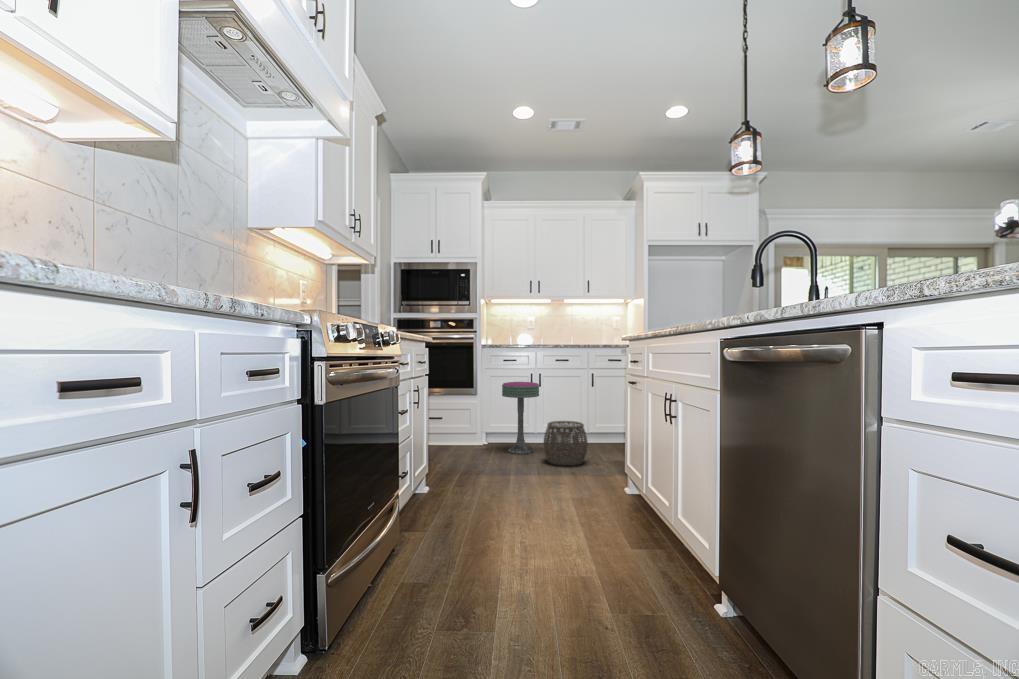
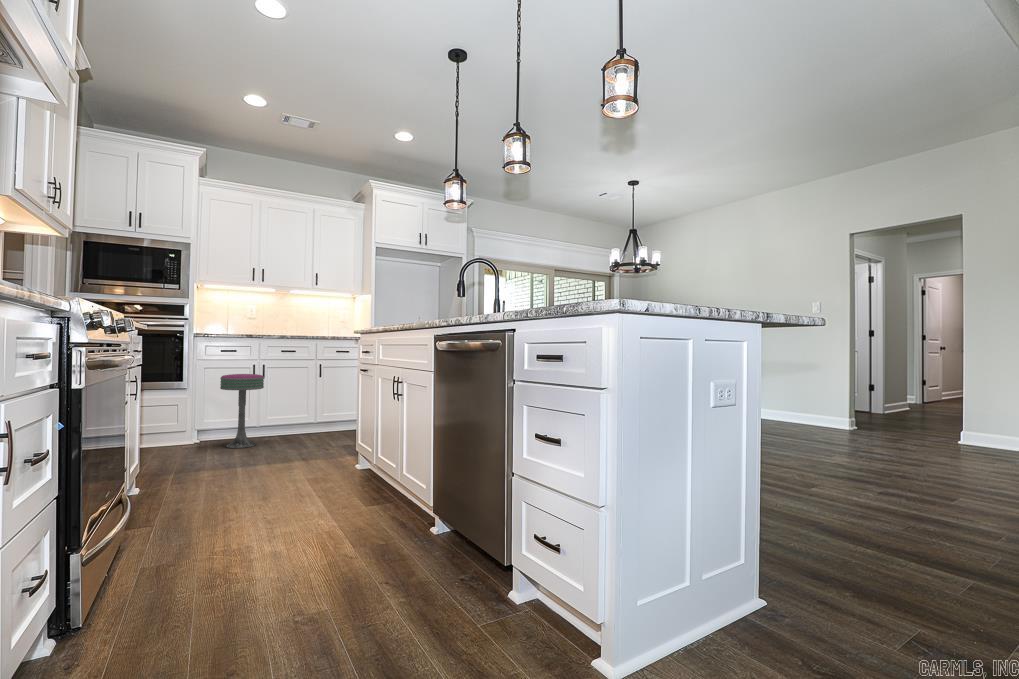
woven basket: present [544,421,588,466] -> none [269,411,317,454]

